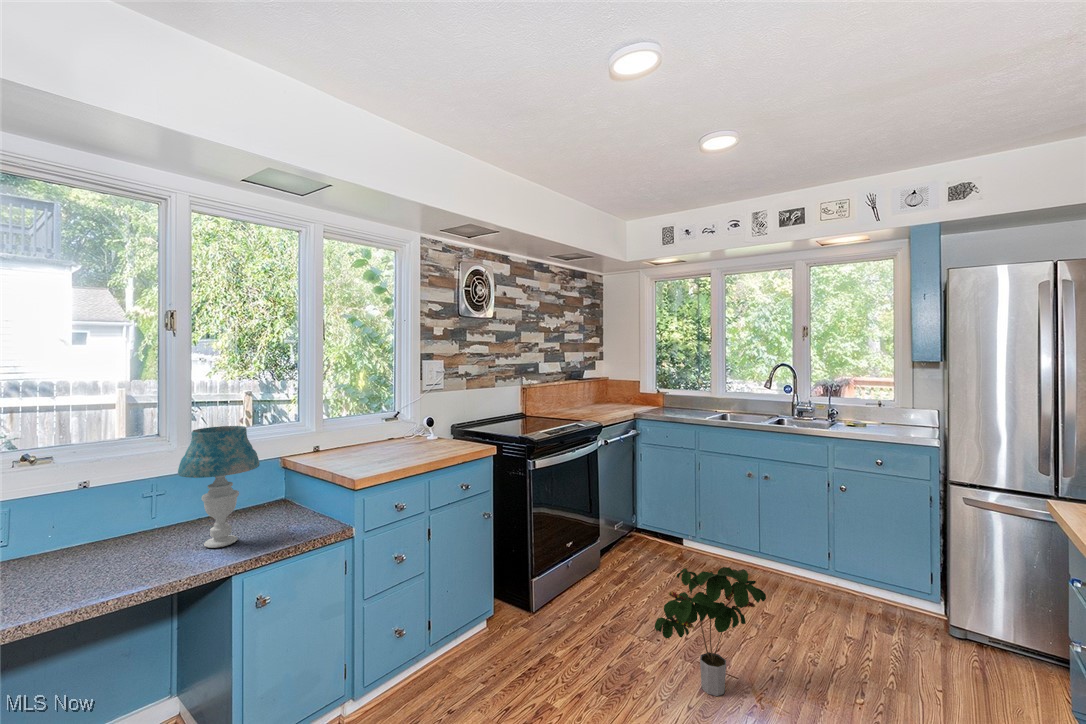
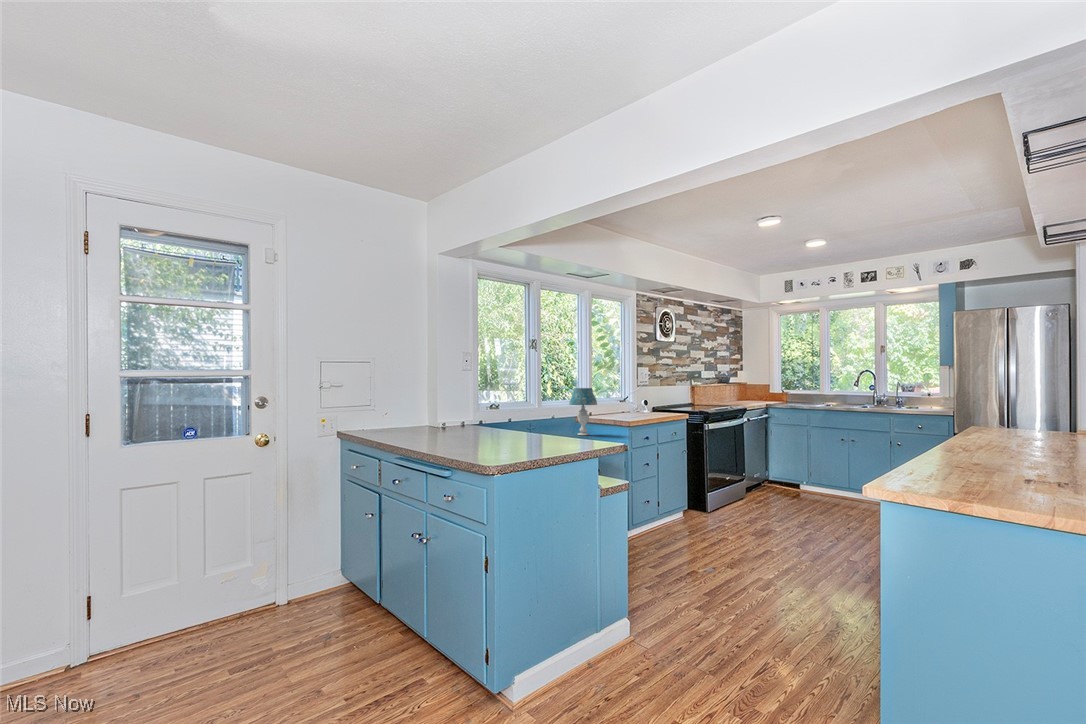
potted plant: present [655,567,766,696] -> none [775,466,835,528]

